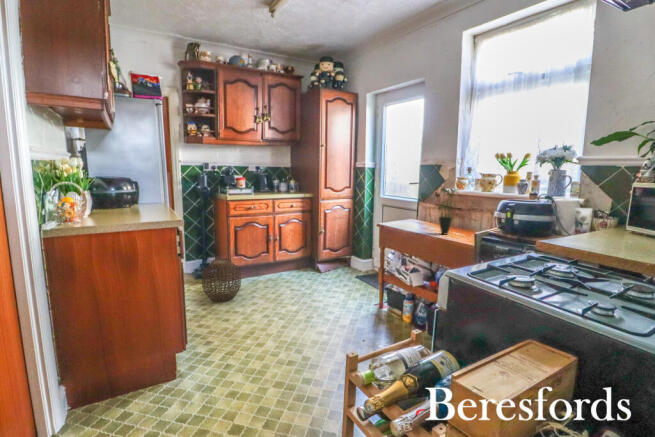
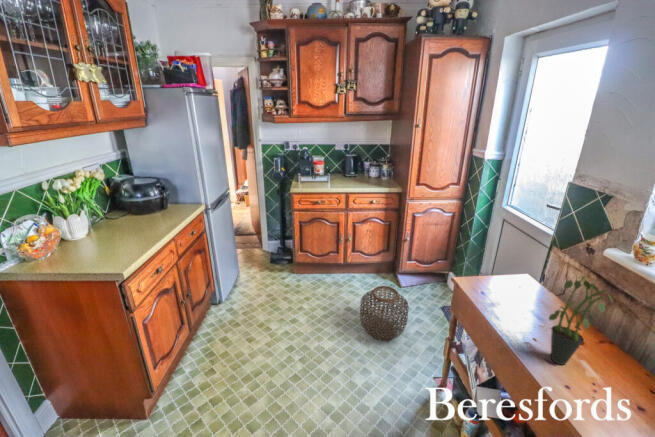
woven basket: present [202,259,241,302] -> present [360,286,409,341]

